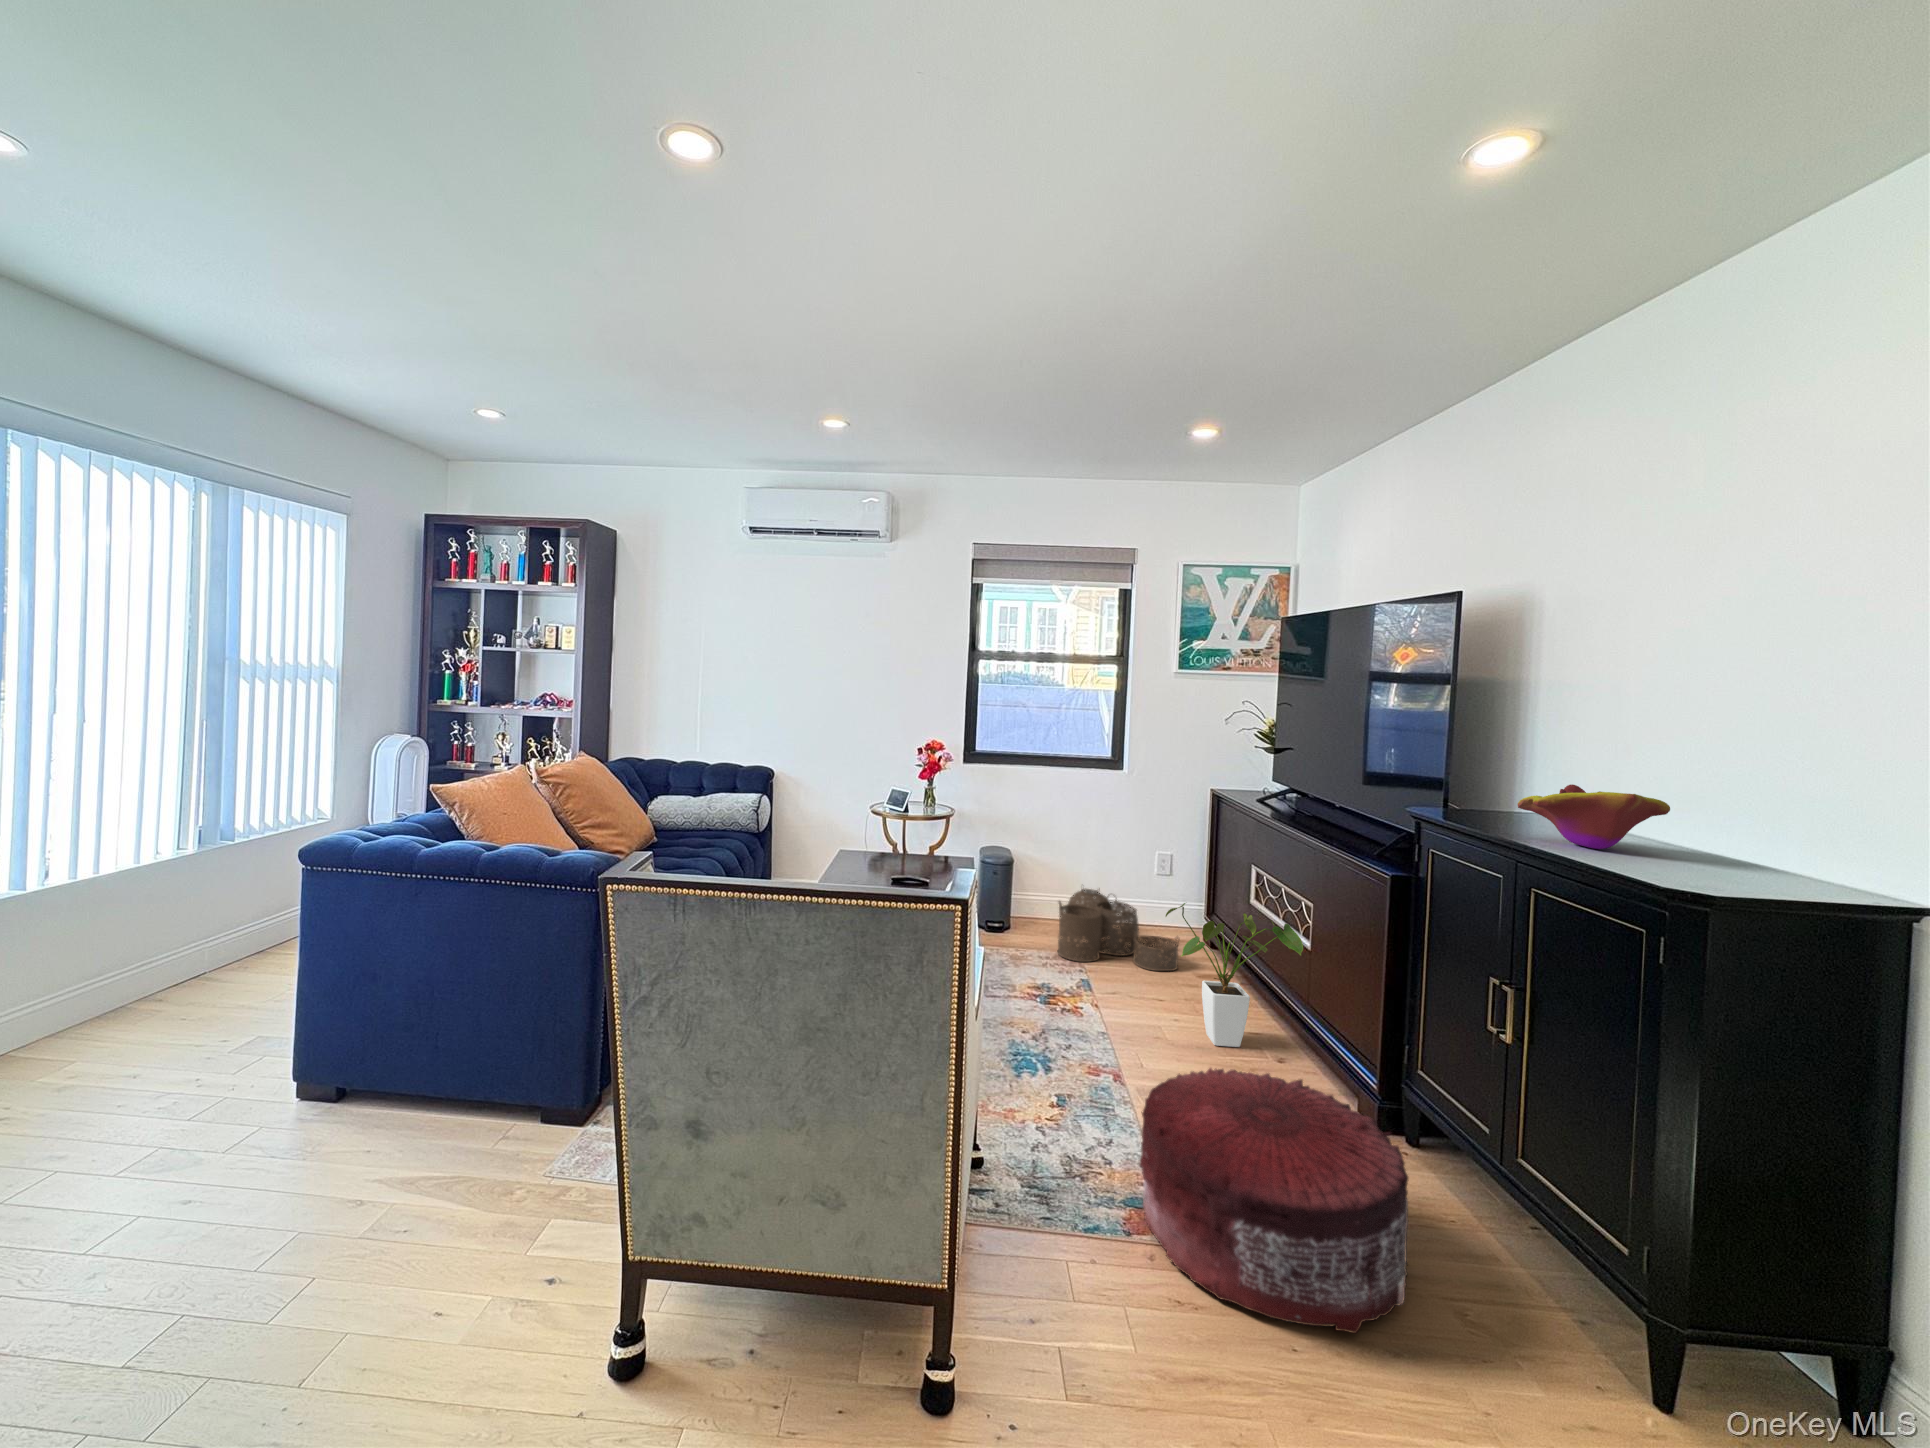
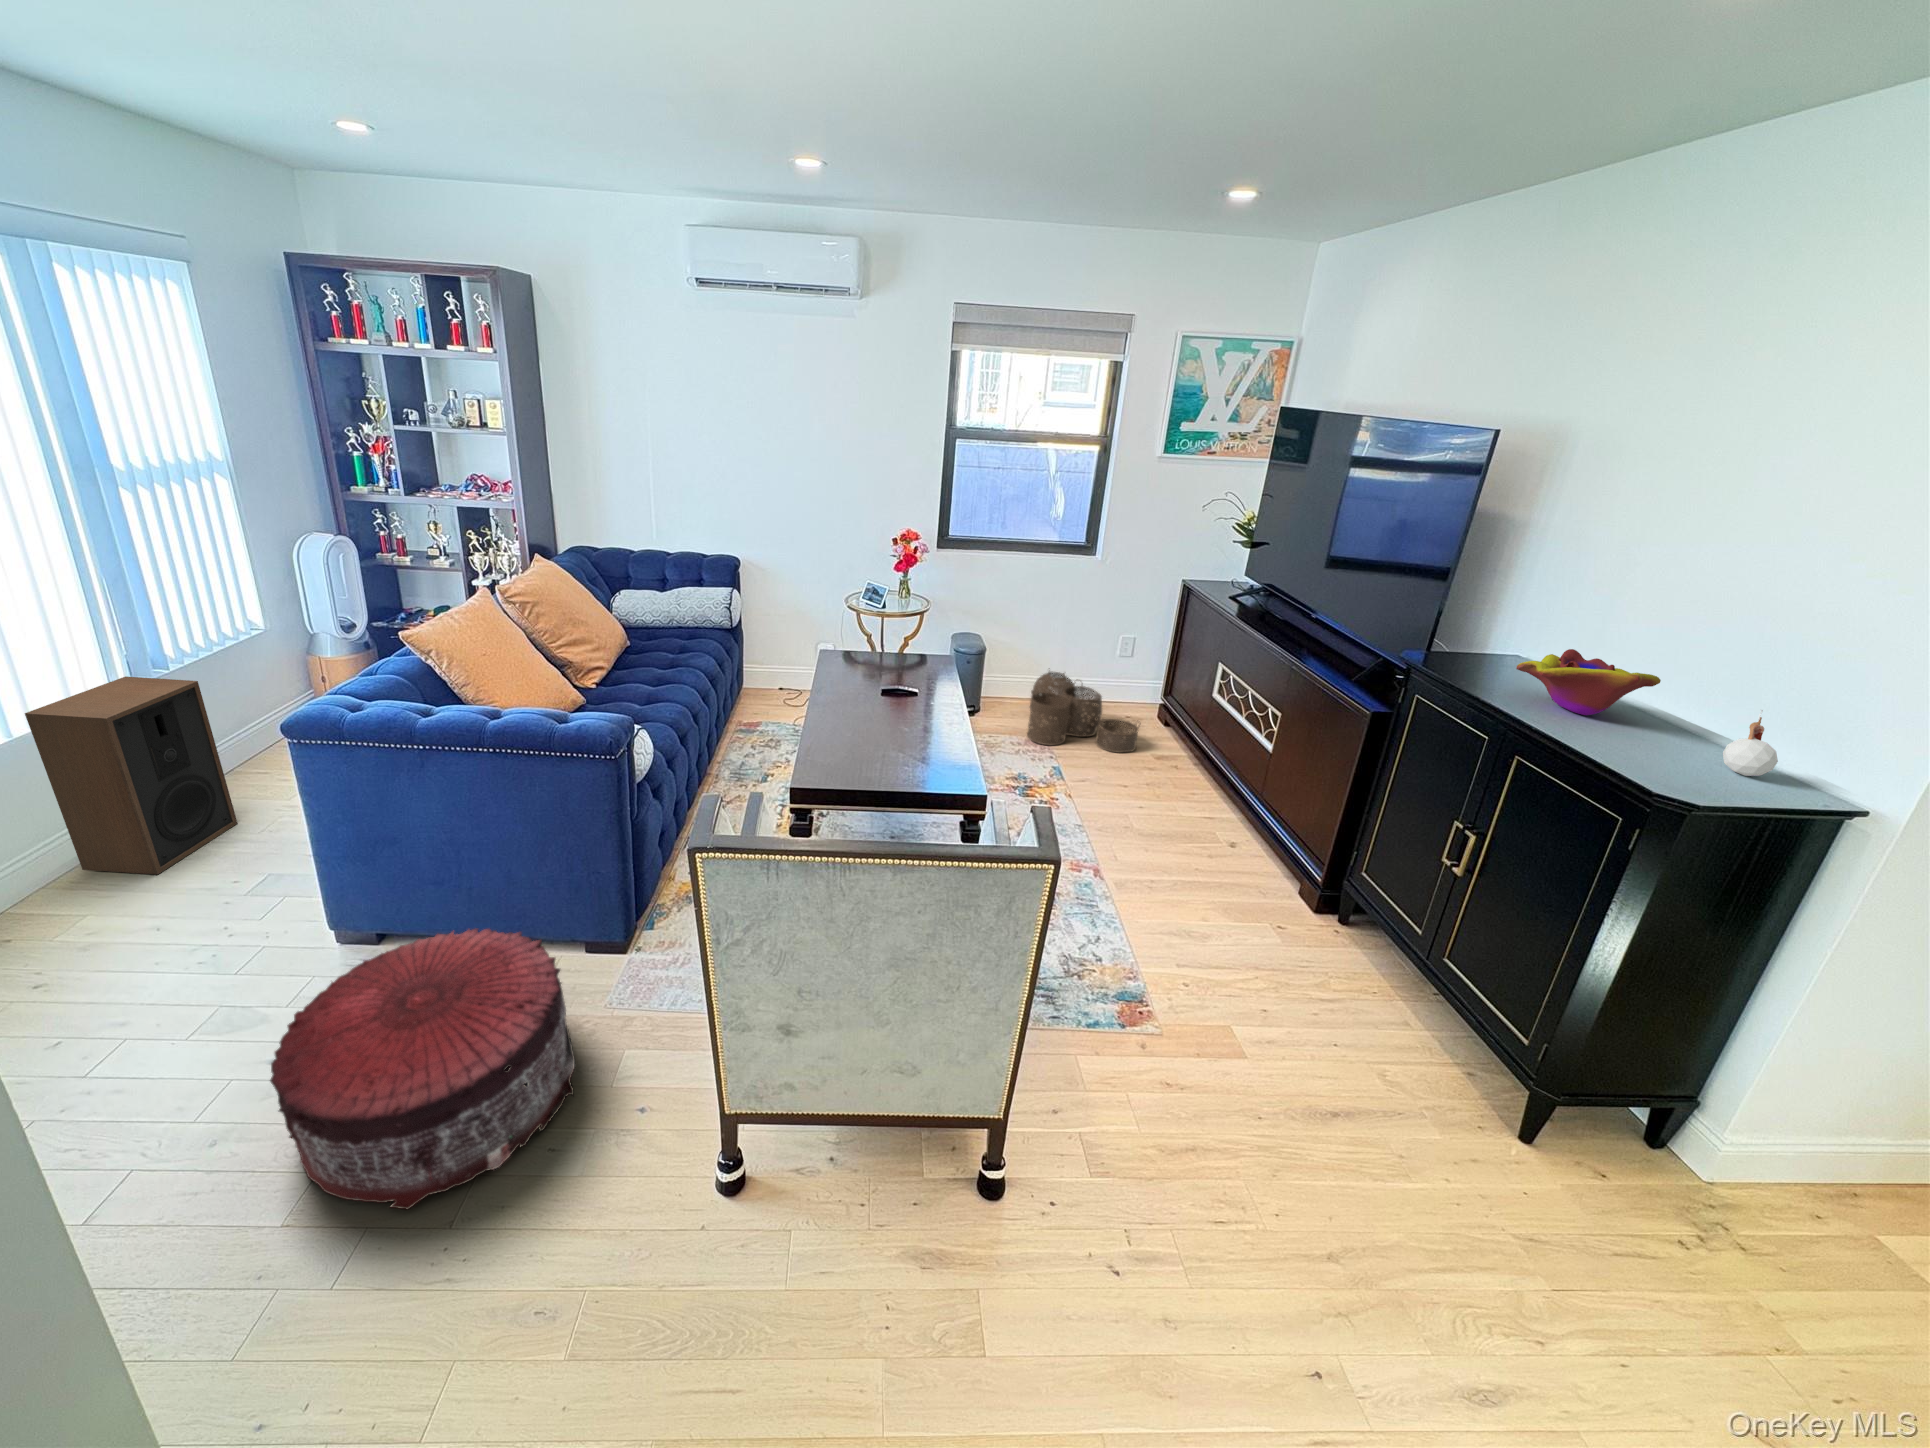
candle: none [1743,814,1803,887] -> present [1723,710,1778,776]
speaker: none [90,837,252,1030] -> present [25,677,238,875]
house plant: present [1166,903,1303,1047] -> none [1143,711,1270,832]
pouf: present [1139,1068,1408,1334] -> present [270,928,575,1209]

